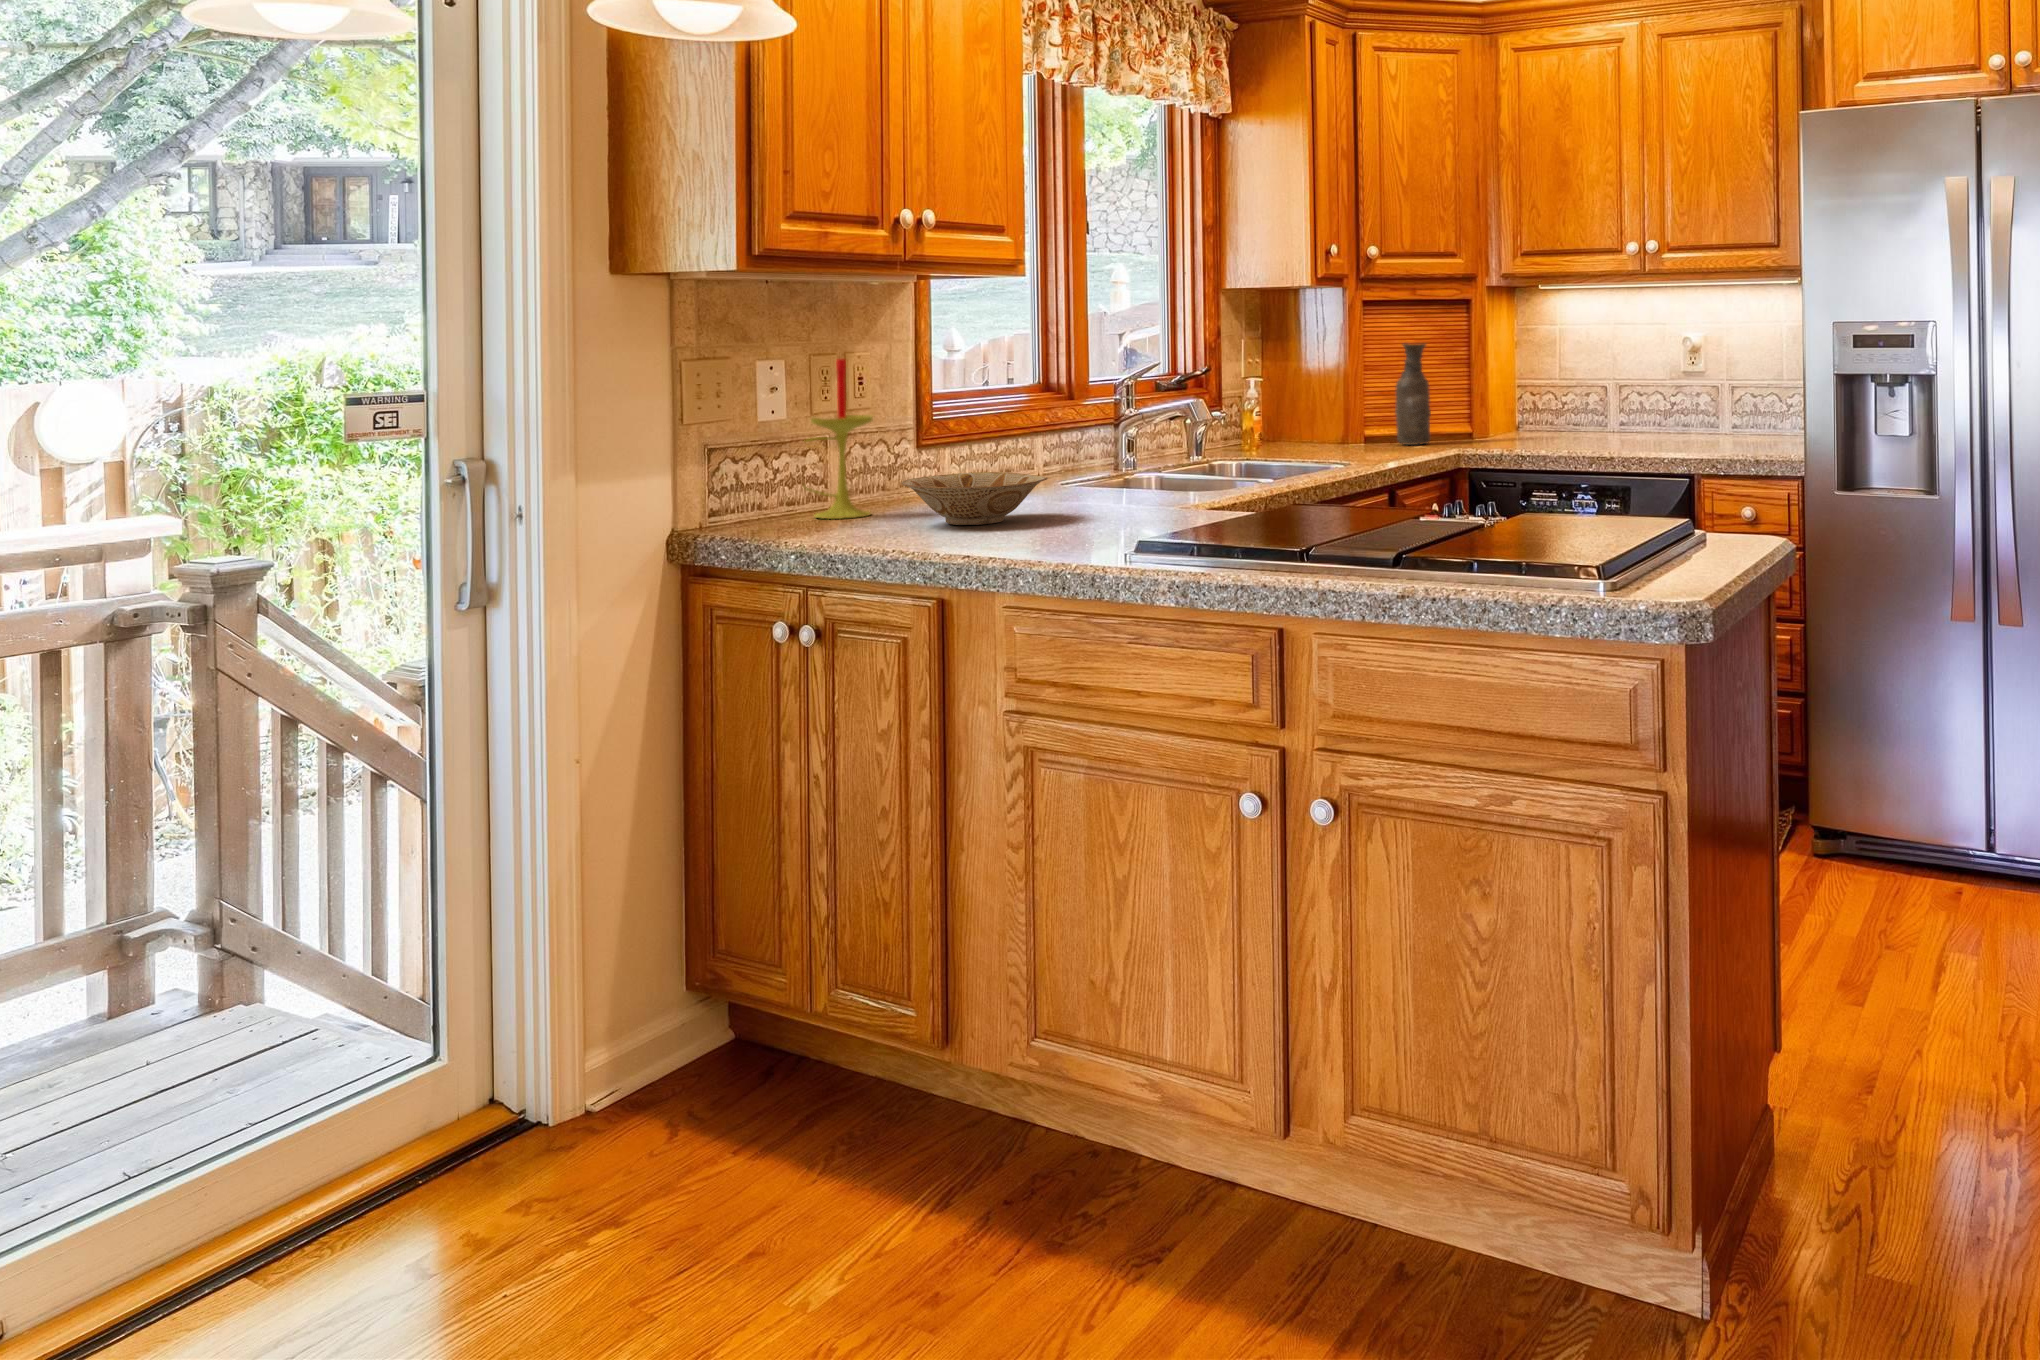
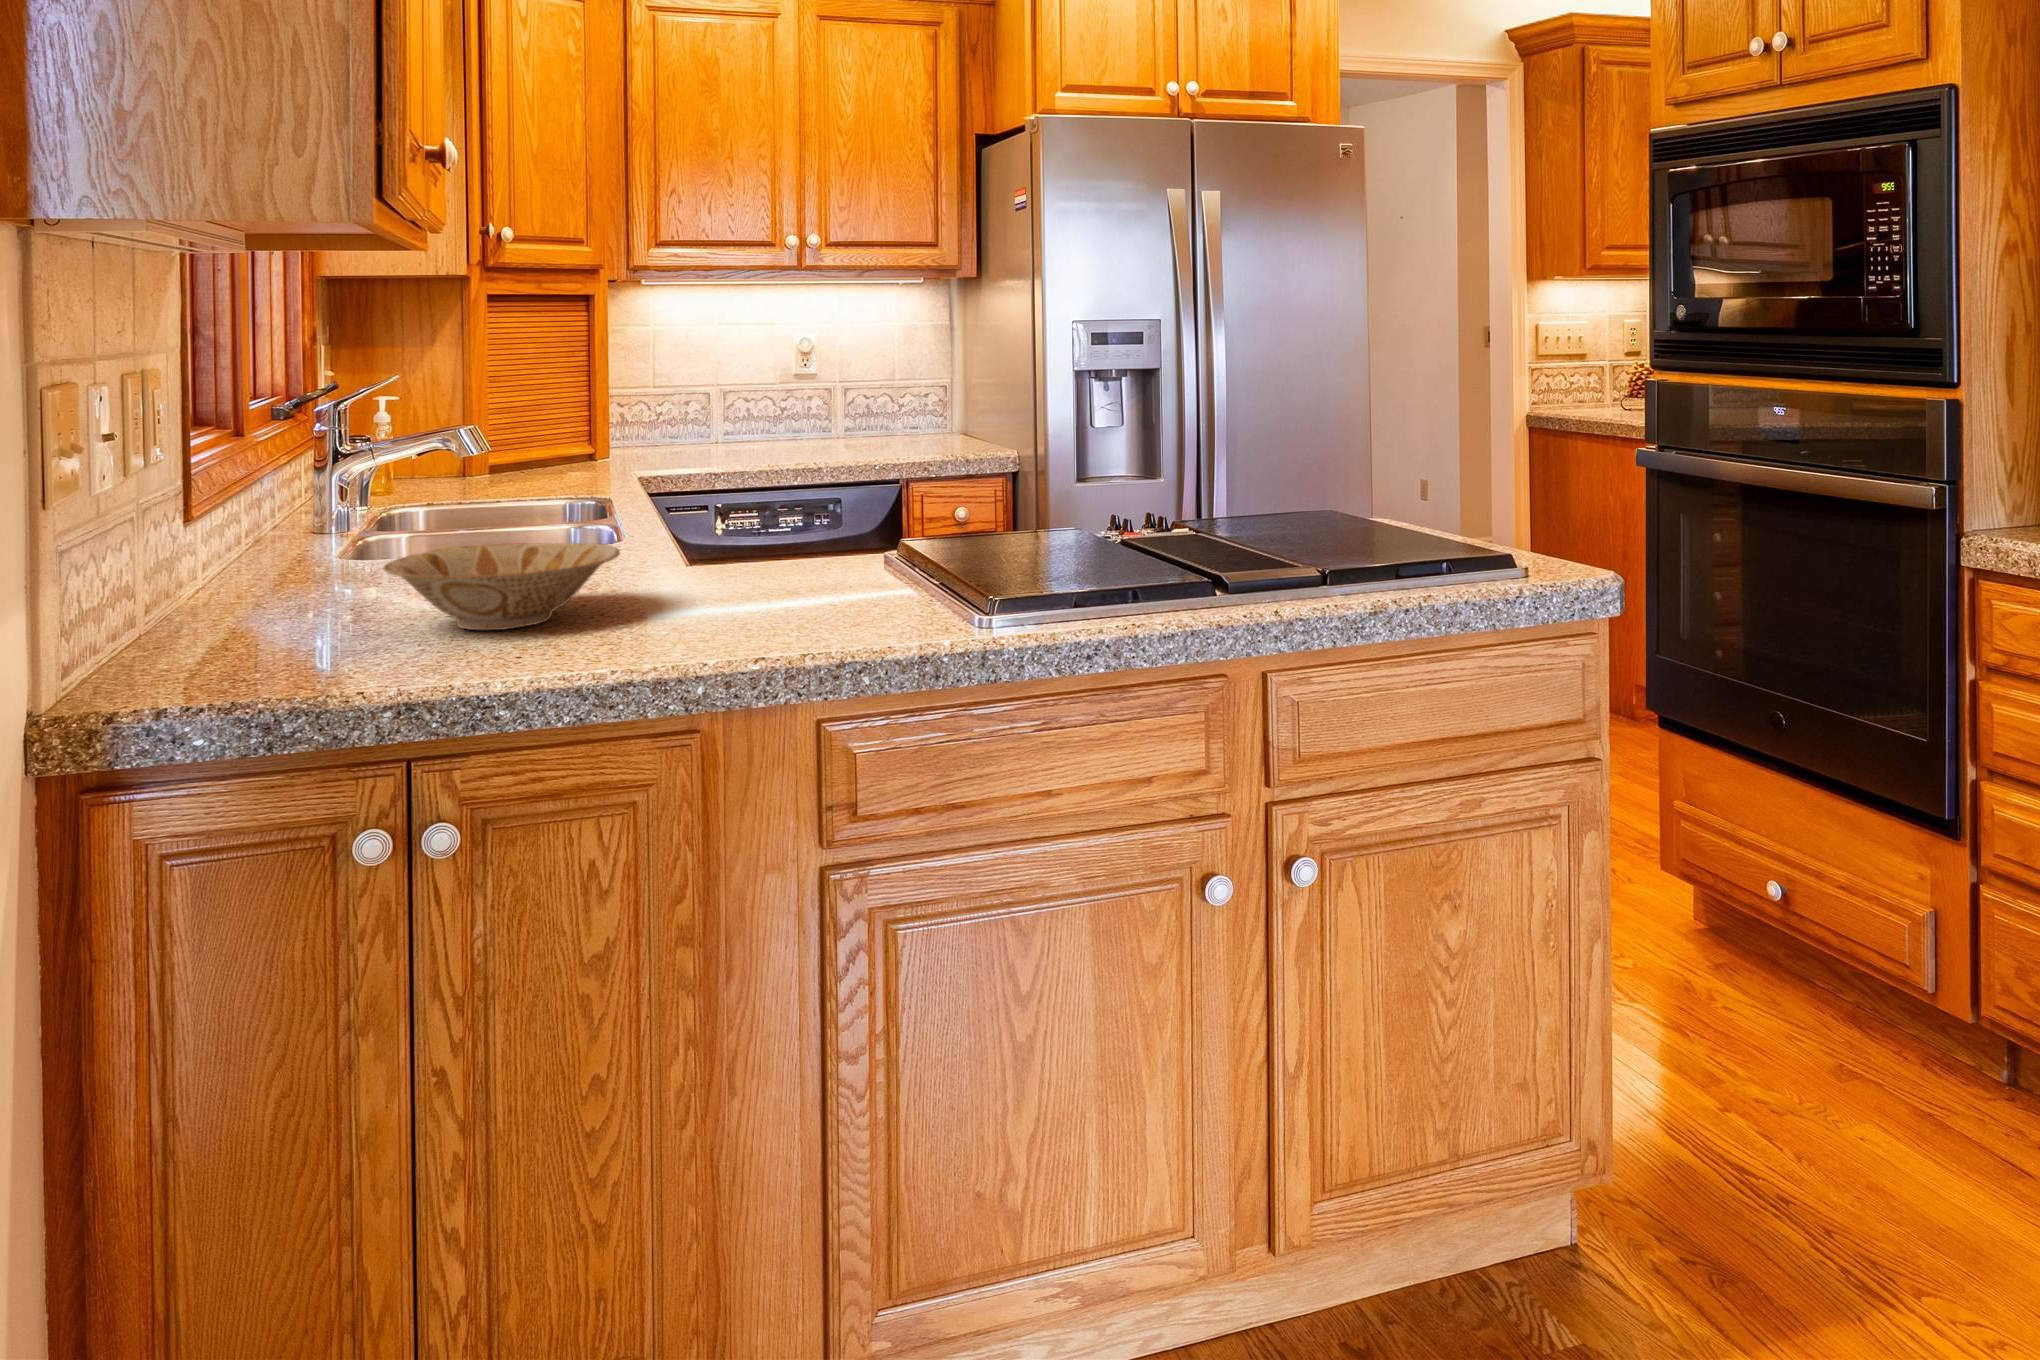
vase: present [1395,343,1431,445] -> none [502,348,556,474]
candle: present [804,359,873,519] -> none [91,374,228,661]

